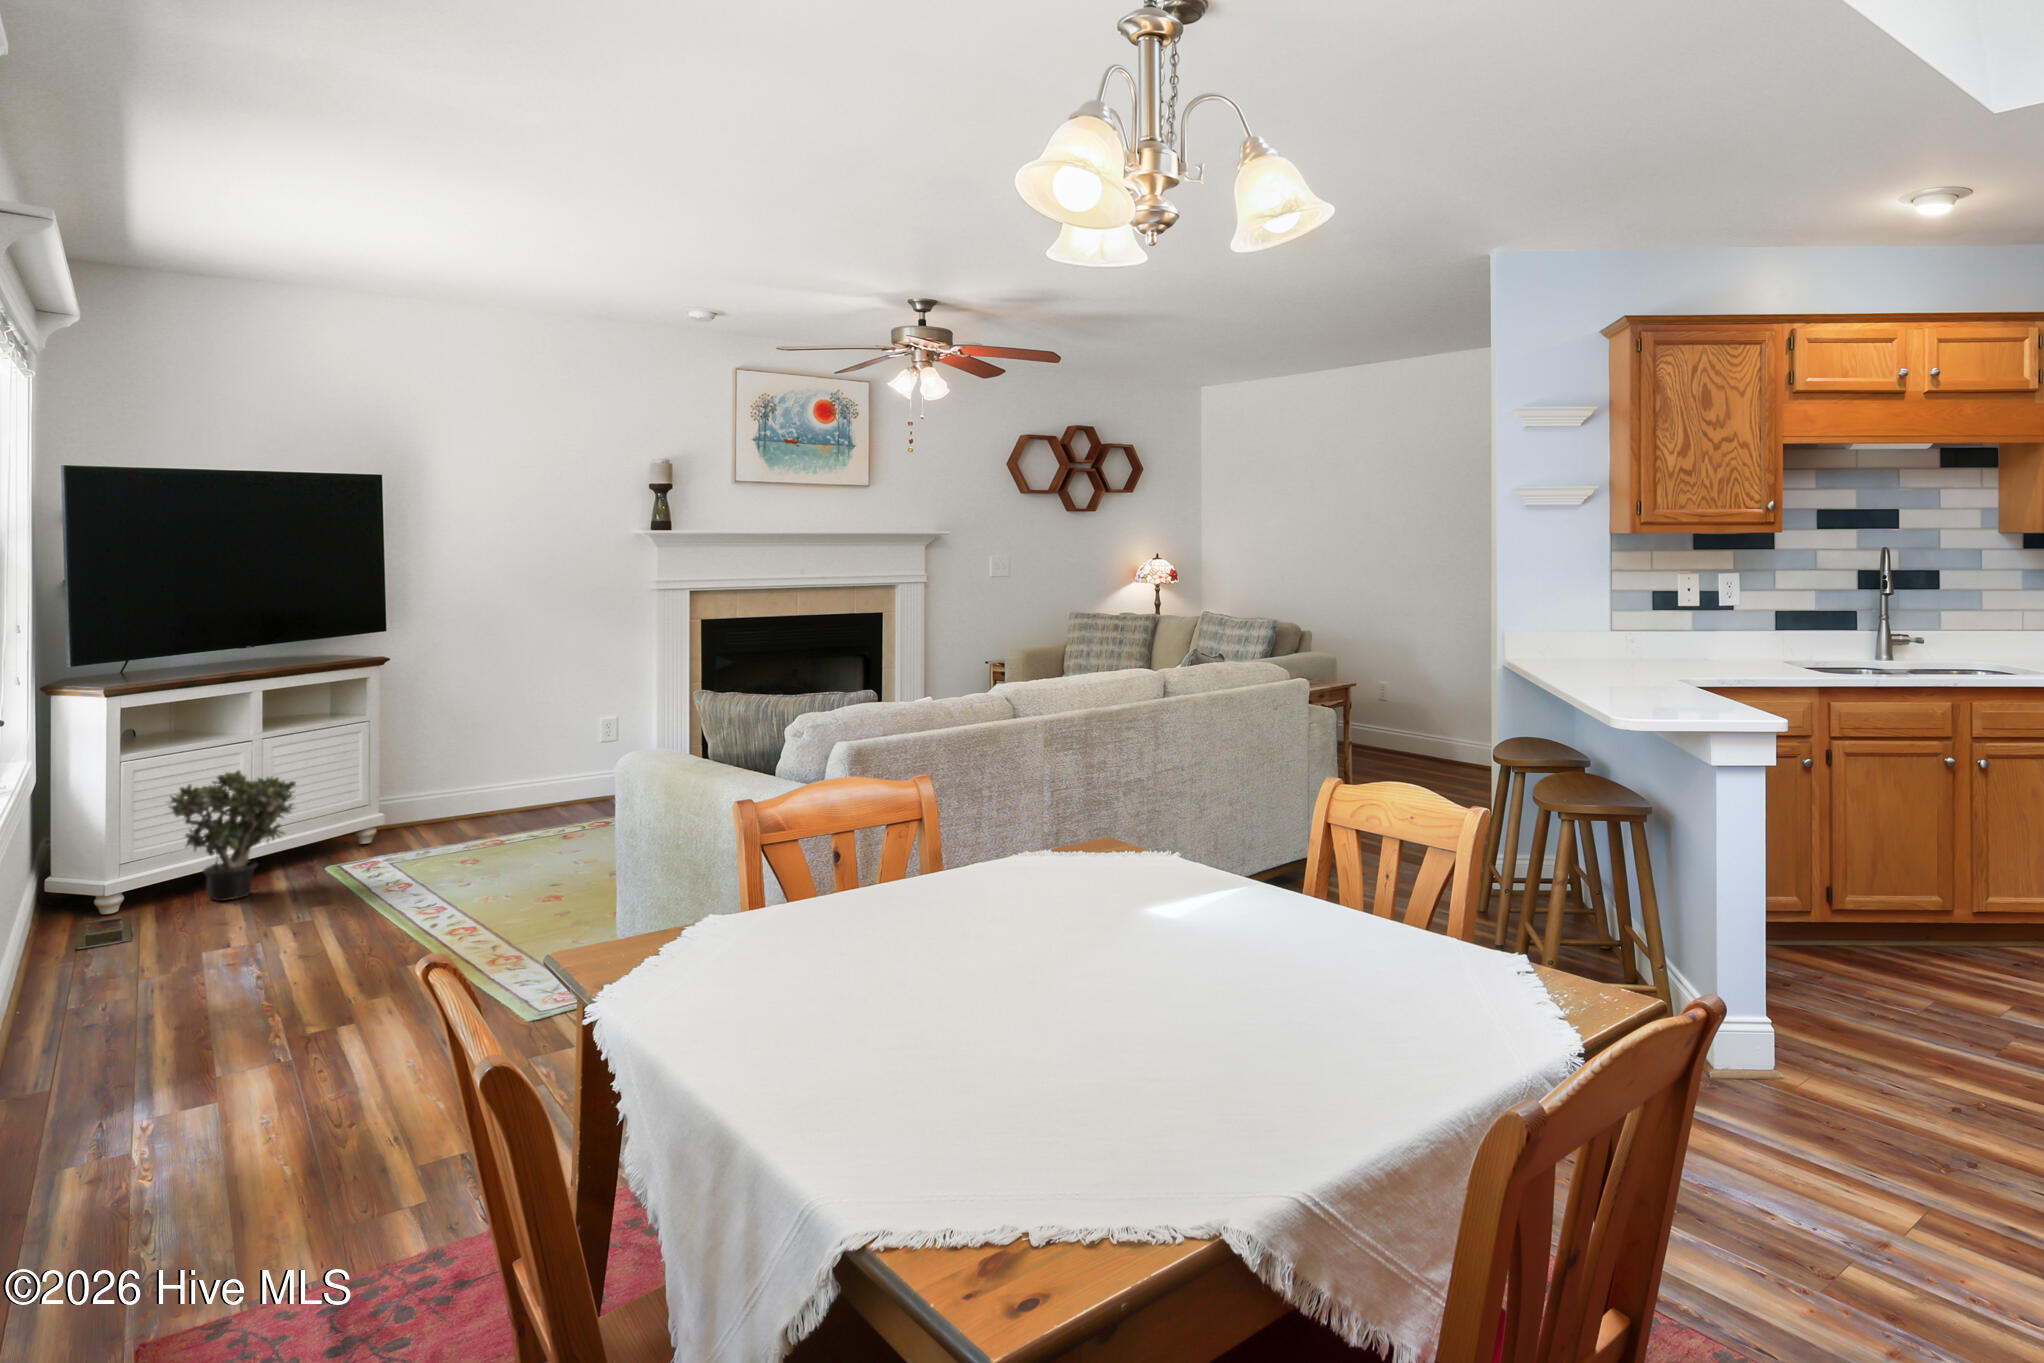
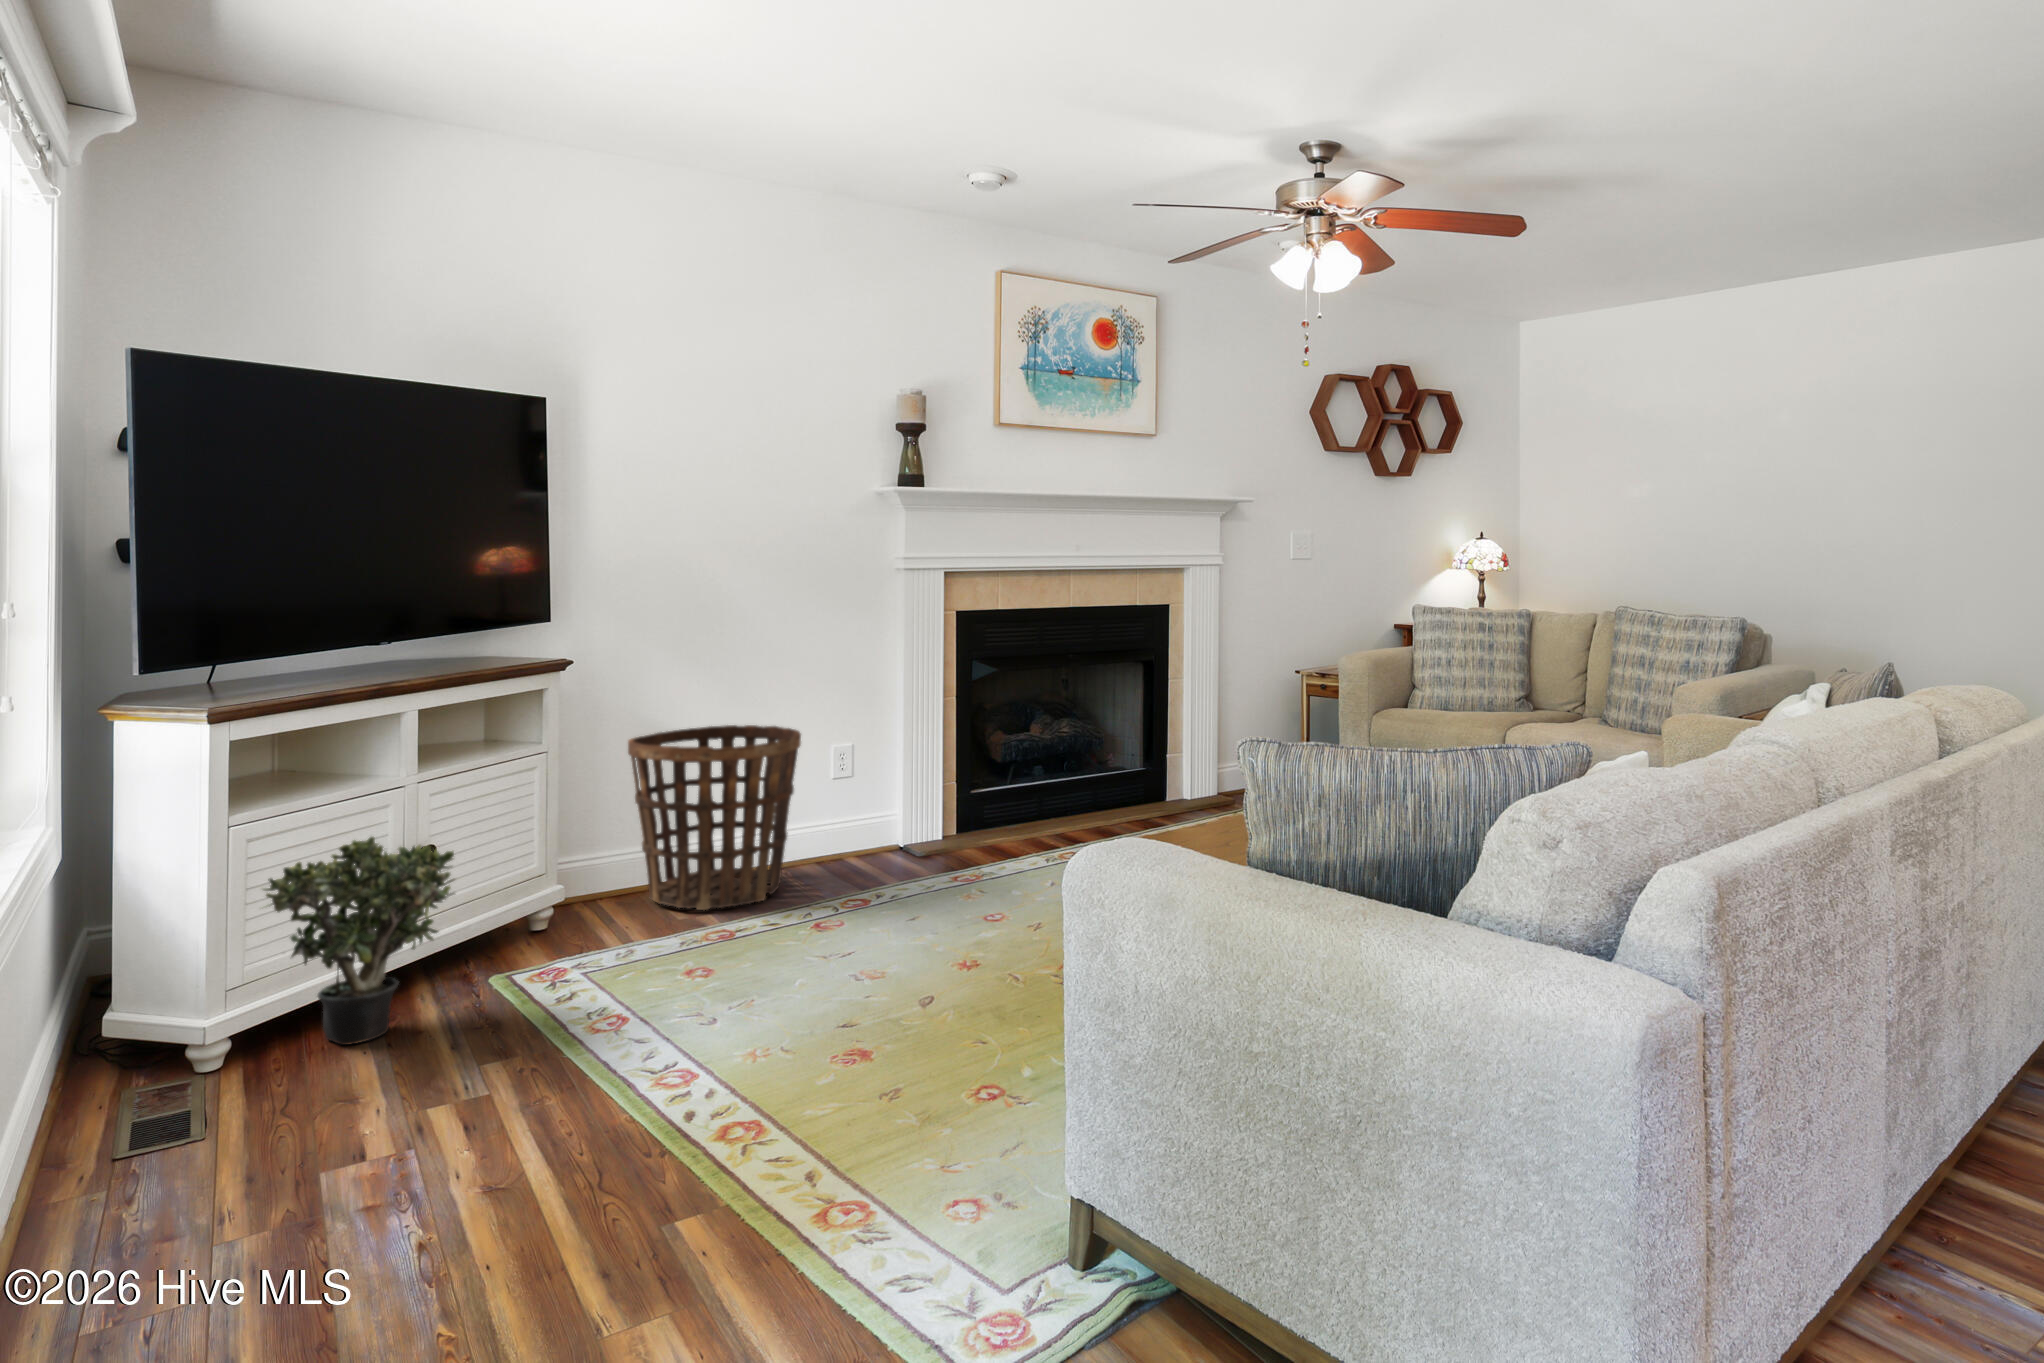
basket: none [433,705,564,830] -> present [628,725,801,910]

